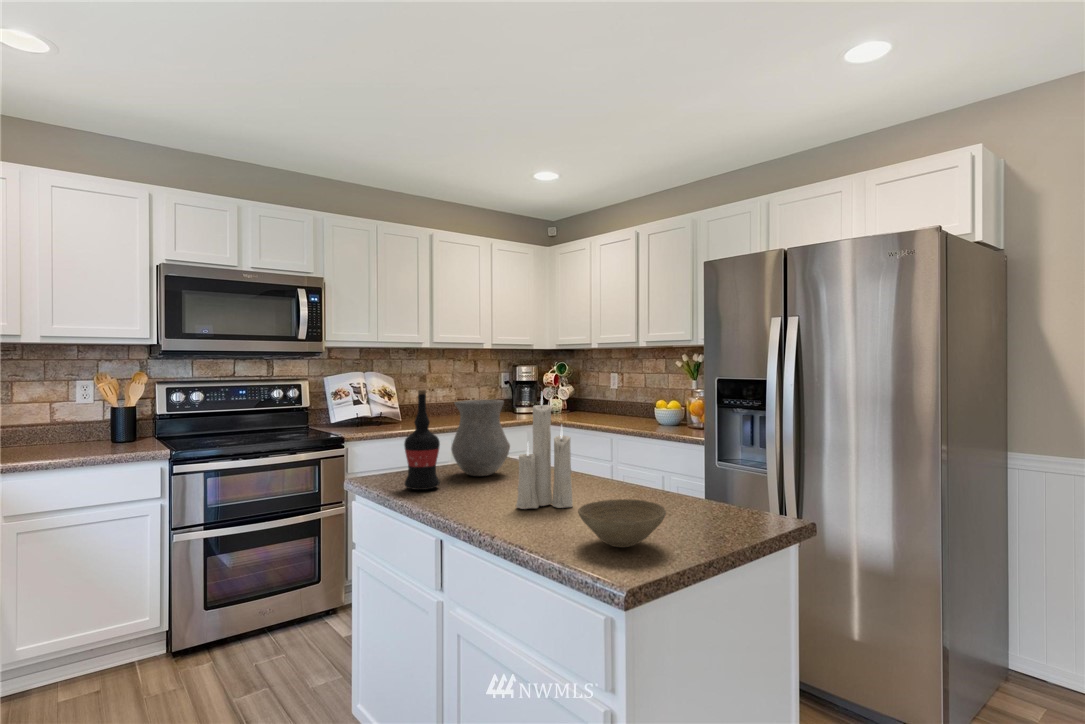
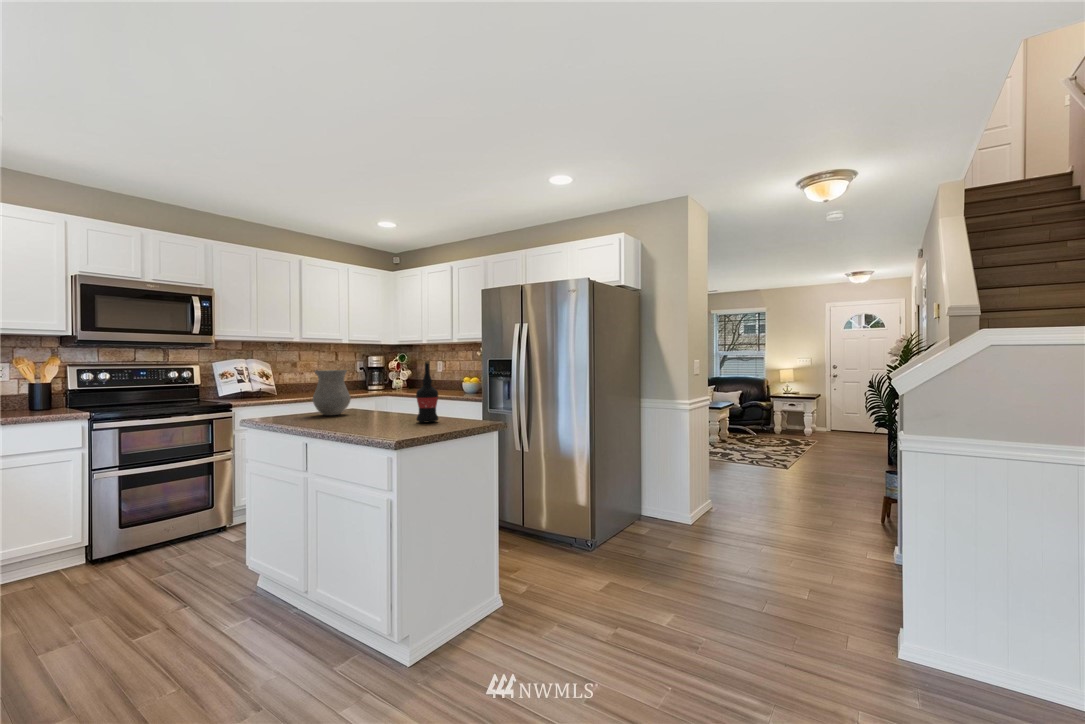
wine bottle: present [404,390,440,490] -> present [416,361,438,422]
candle: present [516,395,573,509] -> none [350,357,383,424]
bowl: present [578,499,666,547] -> none [377,411,422,432]

